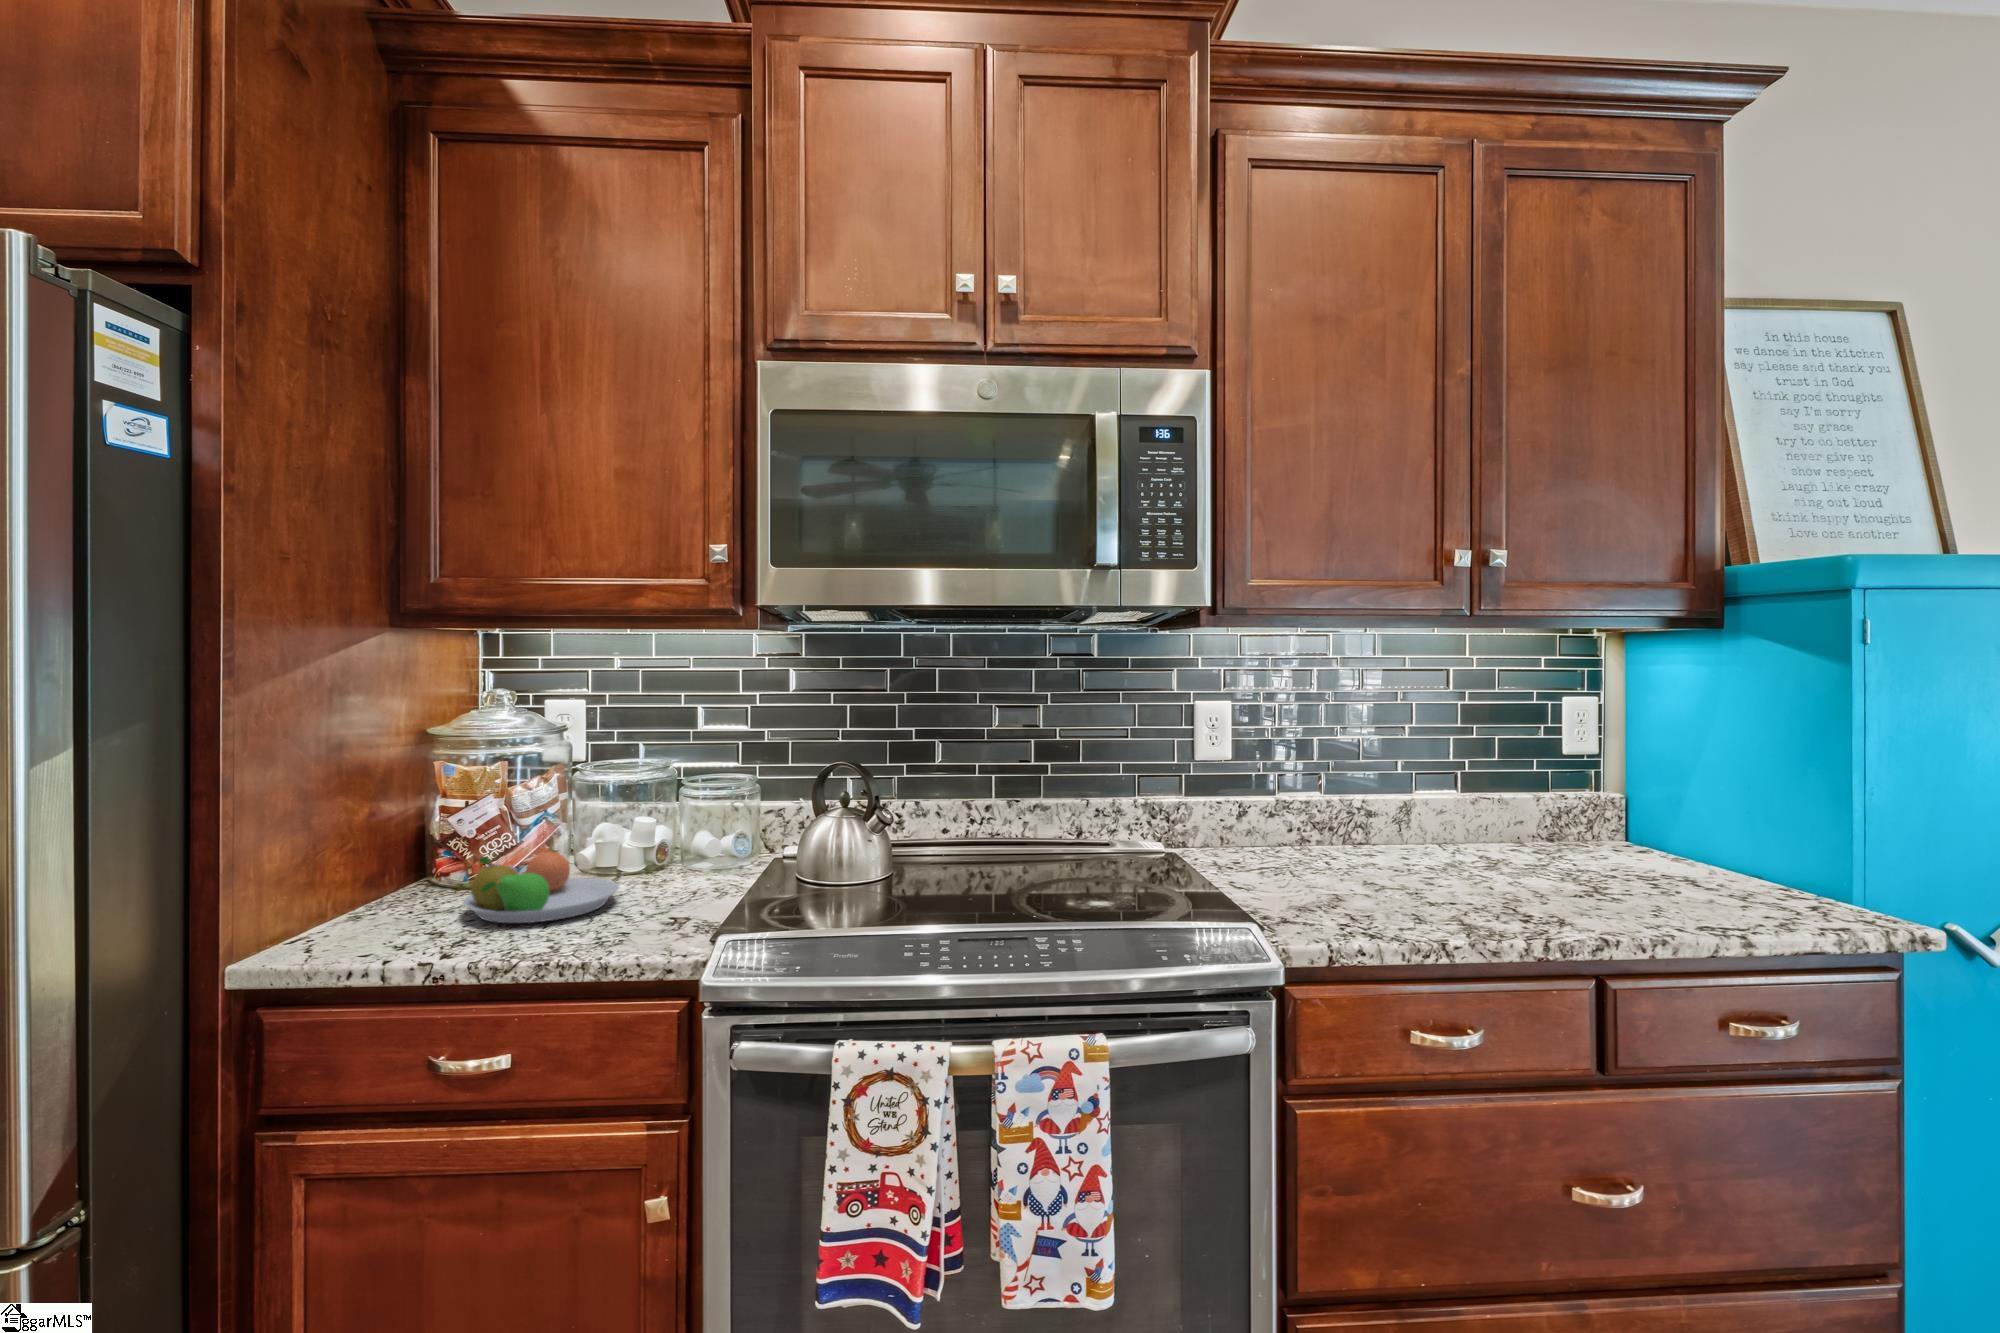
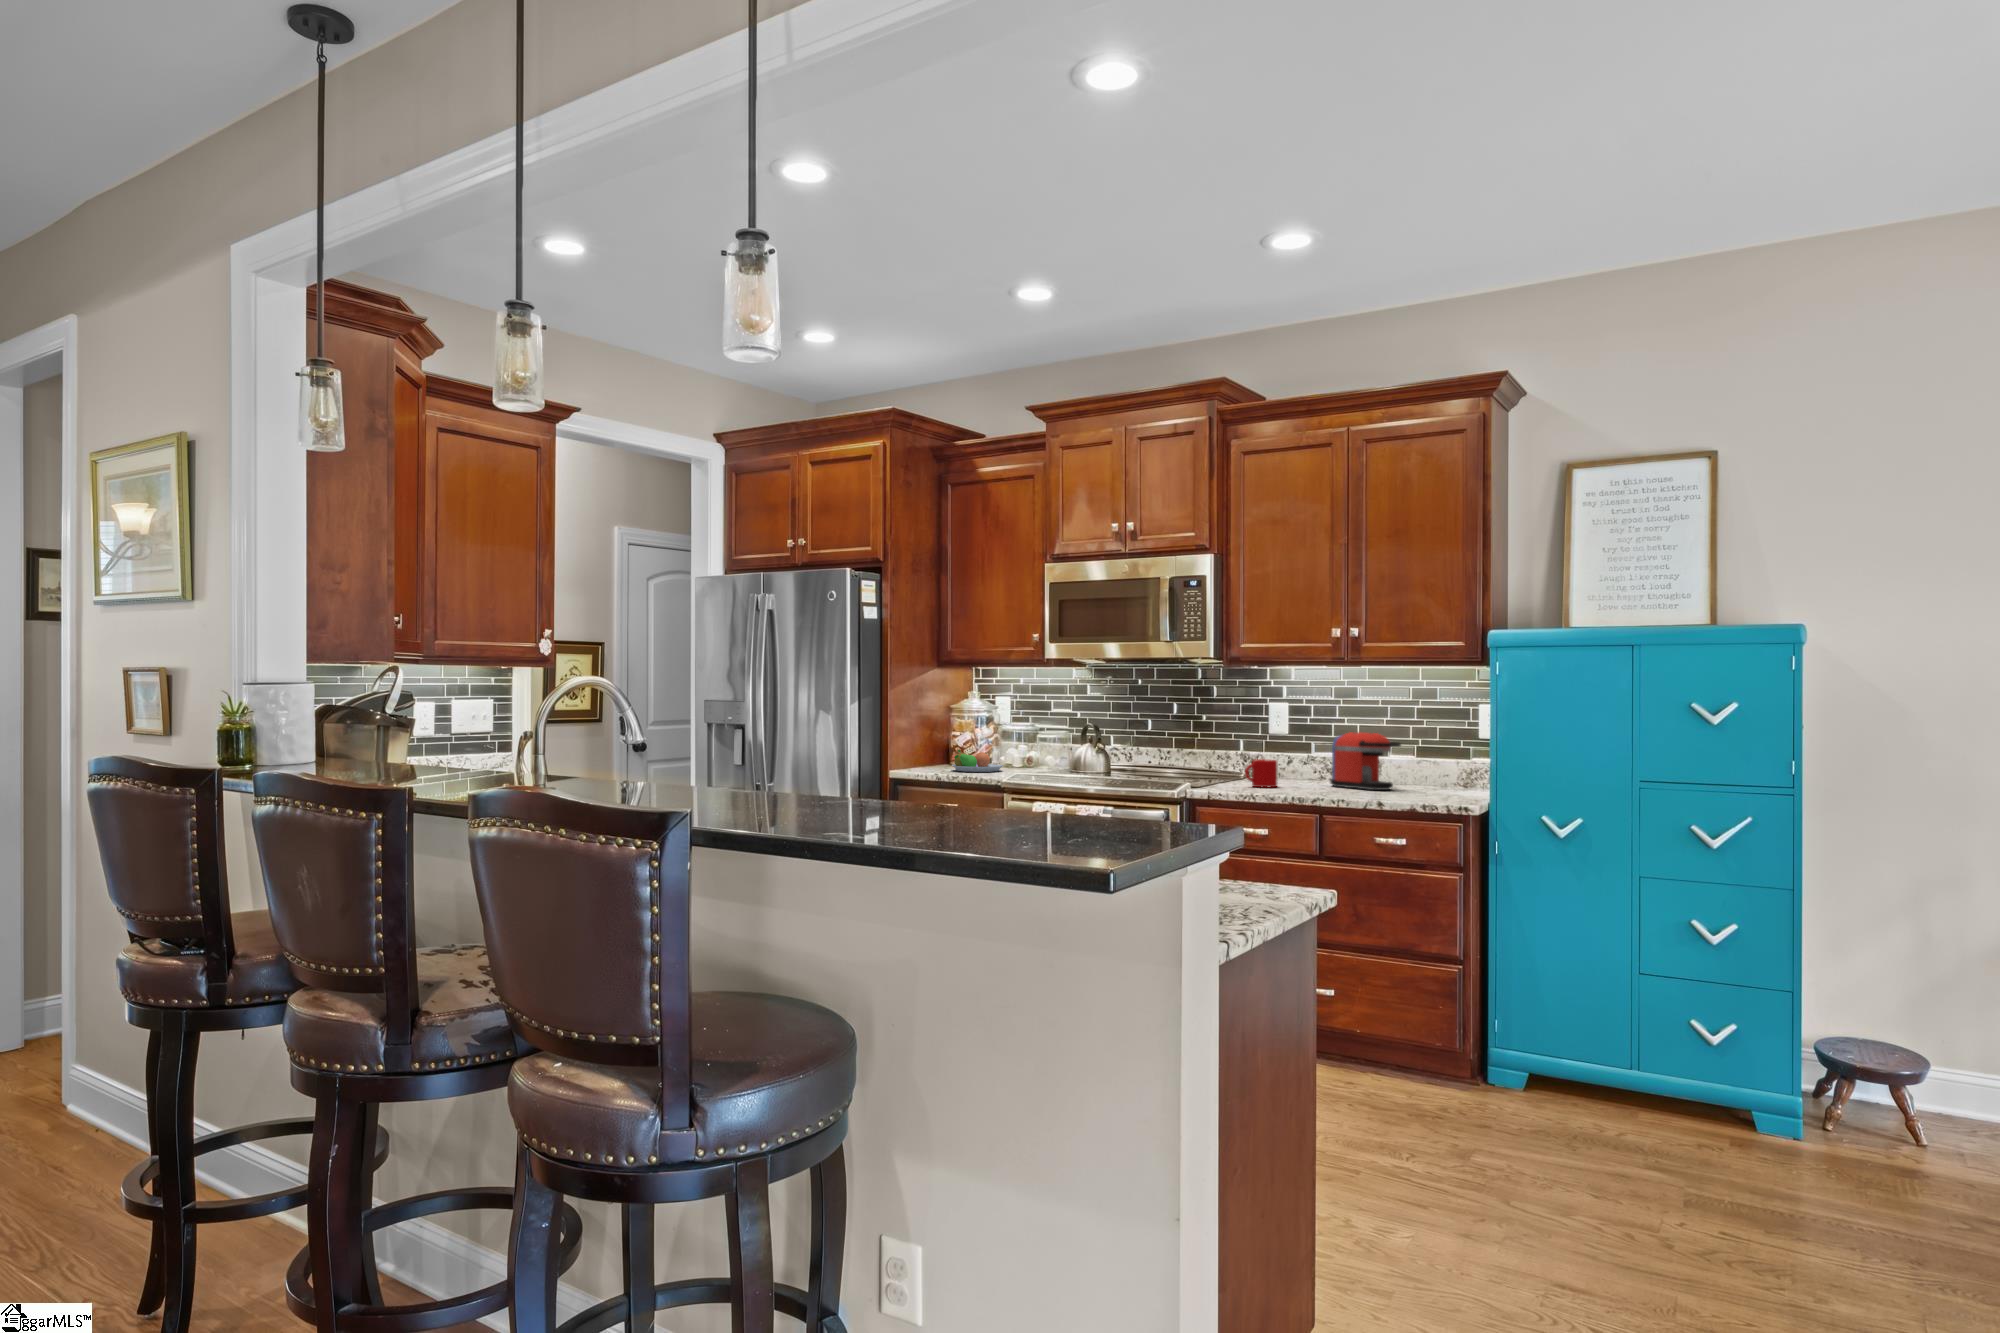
coffee maker: none [1407,763,1593,886] -> present [1330,732,1401,790]
mug: none [1322,837,1383,910] -> present [1245,759,1278,787]

